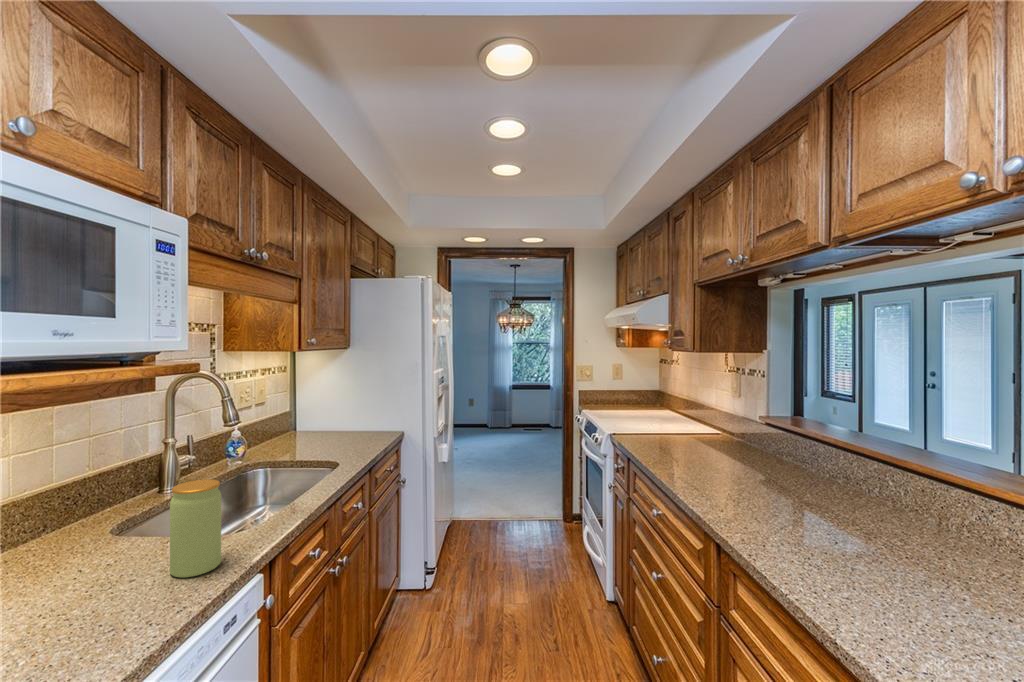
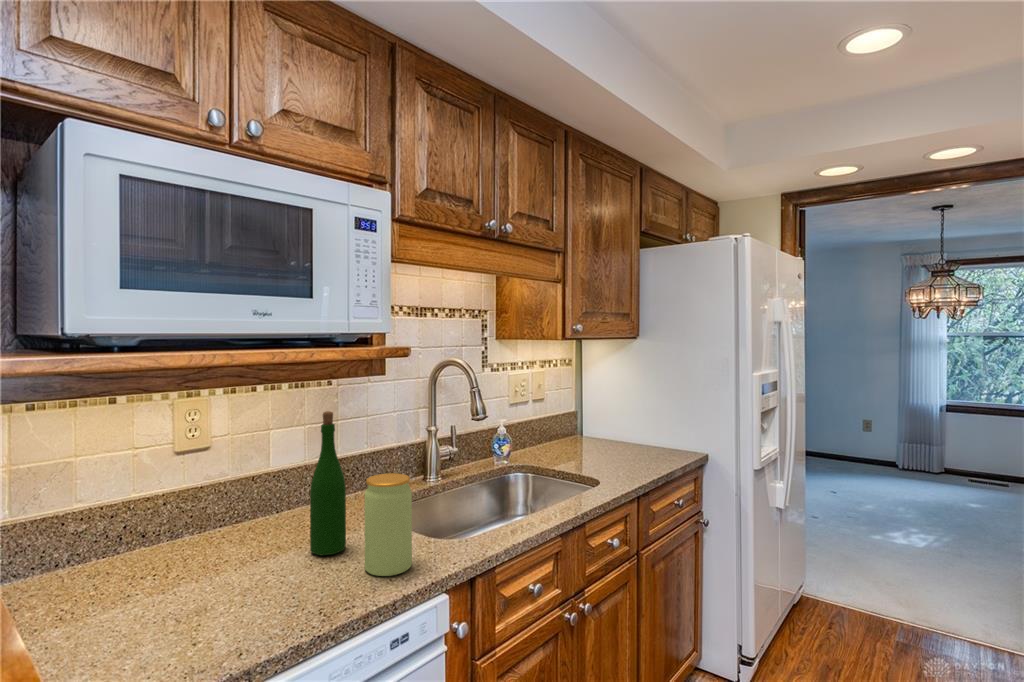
wine bottle: none [84,430,132,580] -> present [310,411,346,555]

